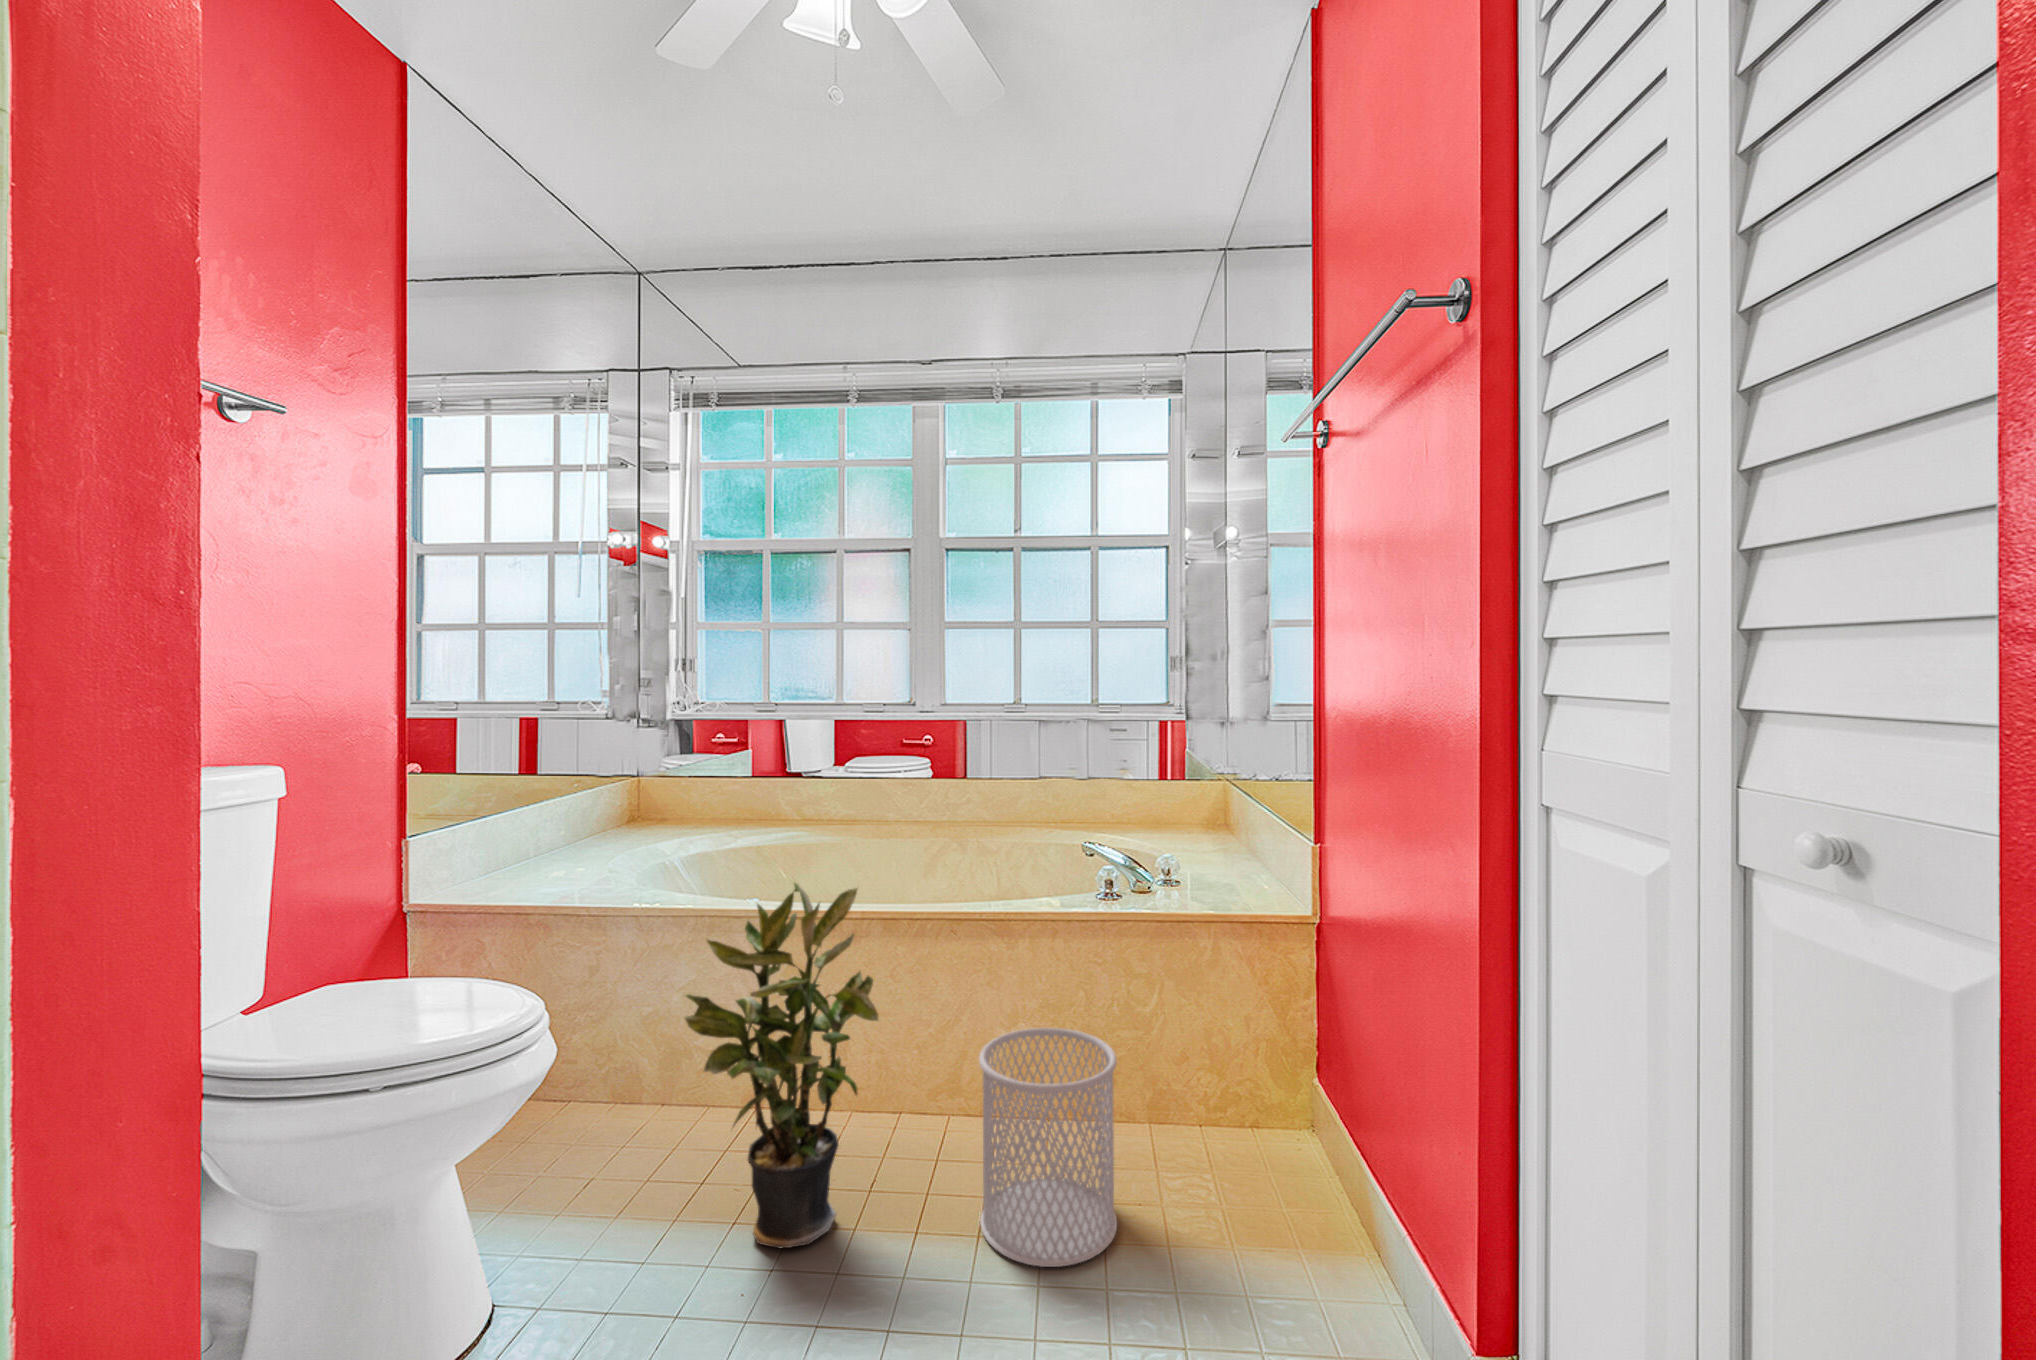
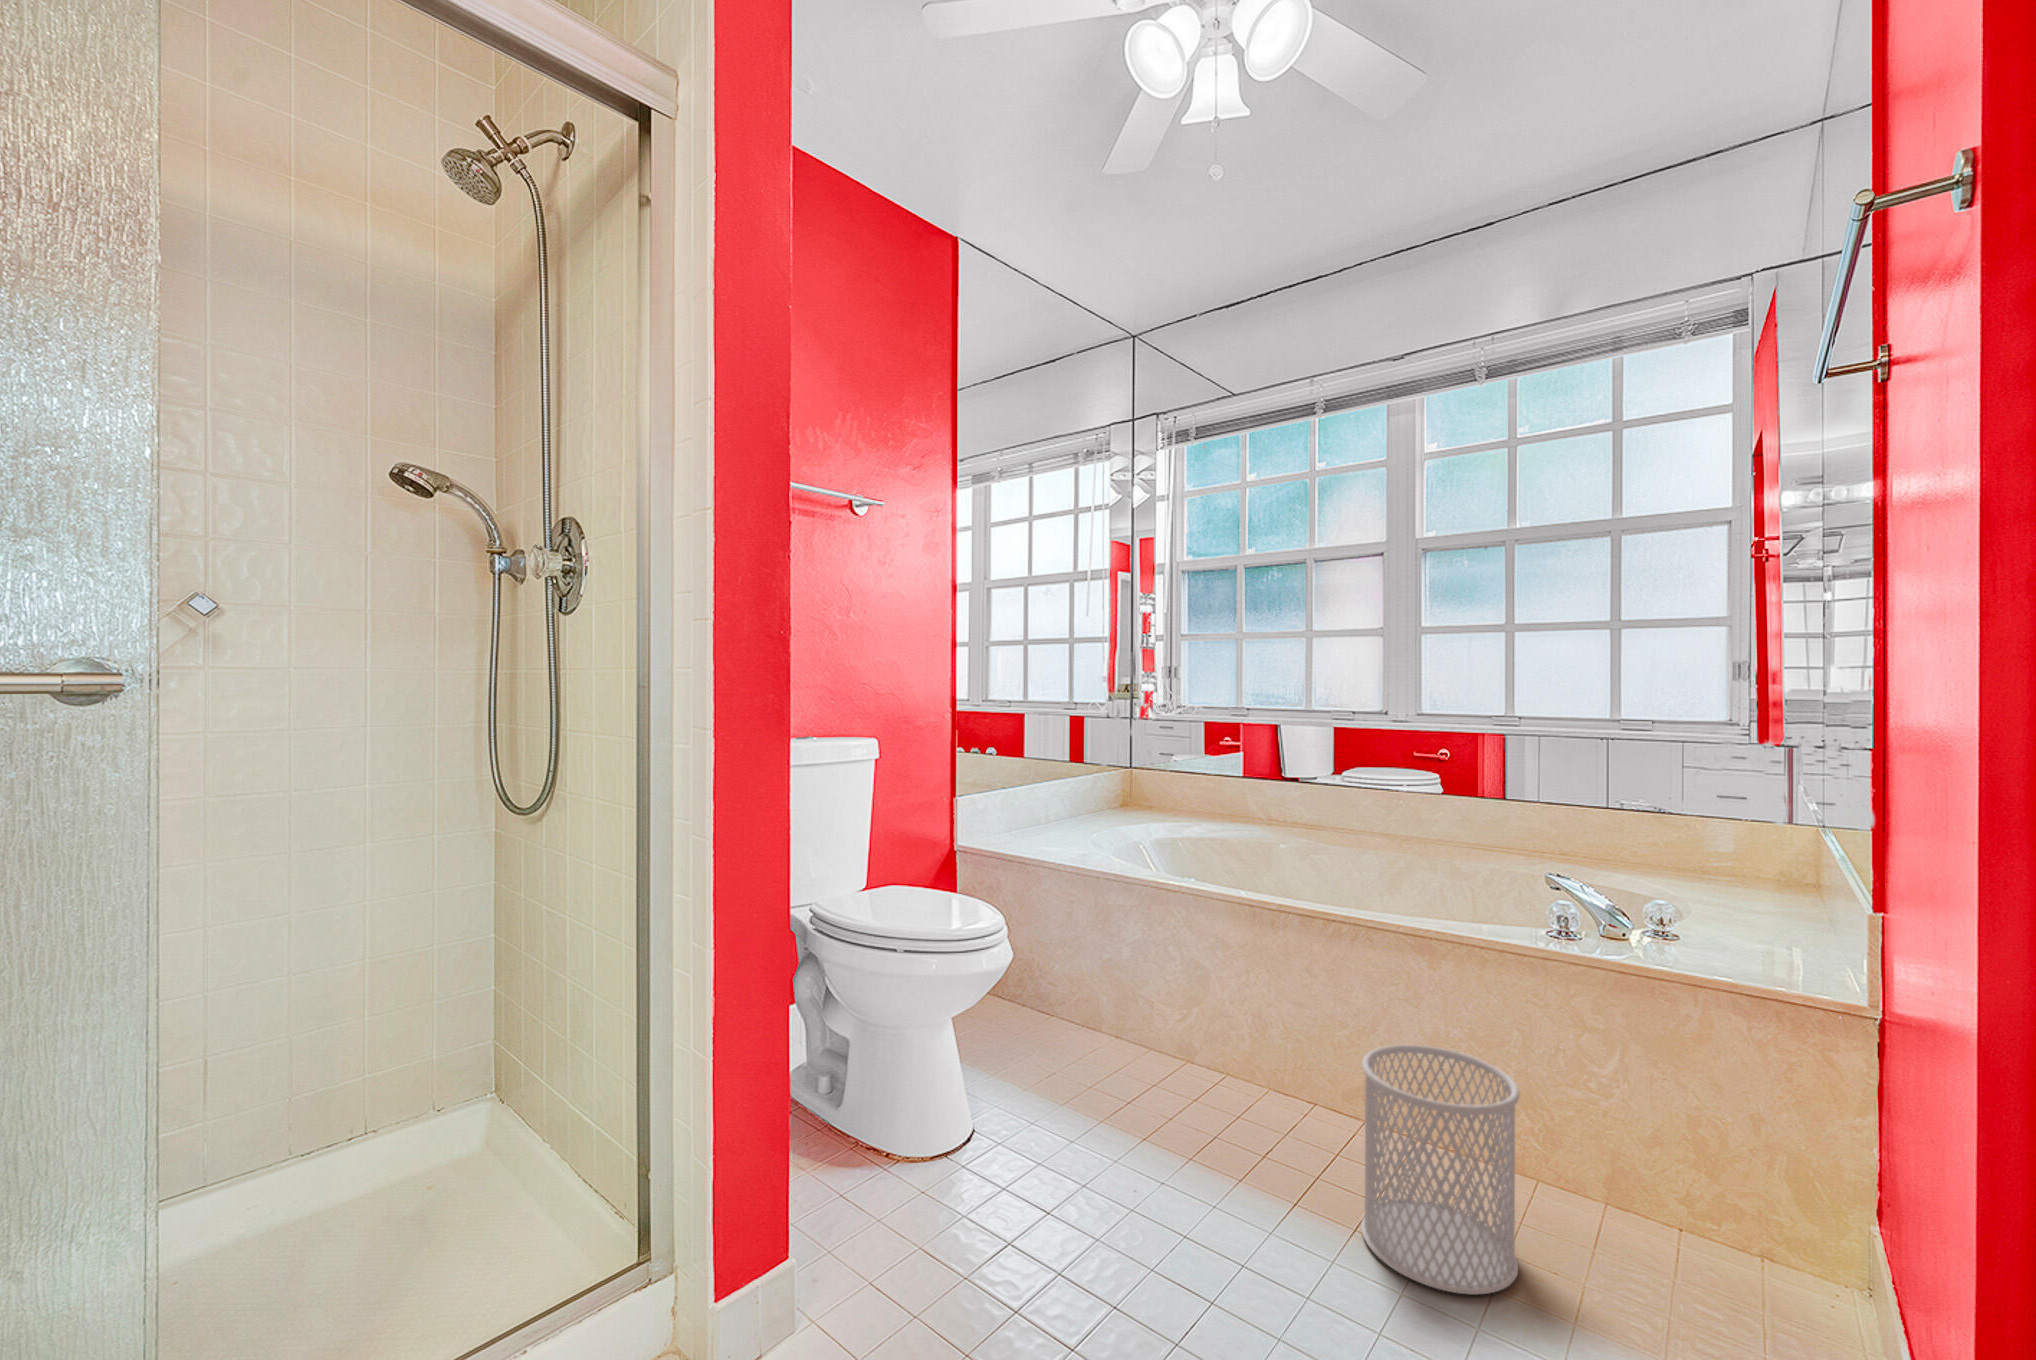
potted plant: present [685,883,878,1248] -> none [1105,859,1269,1178]

